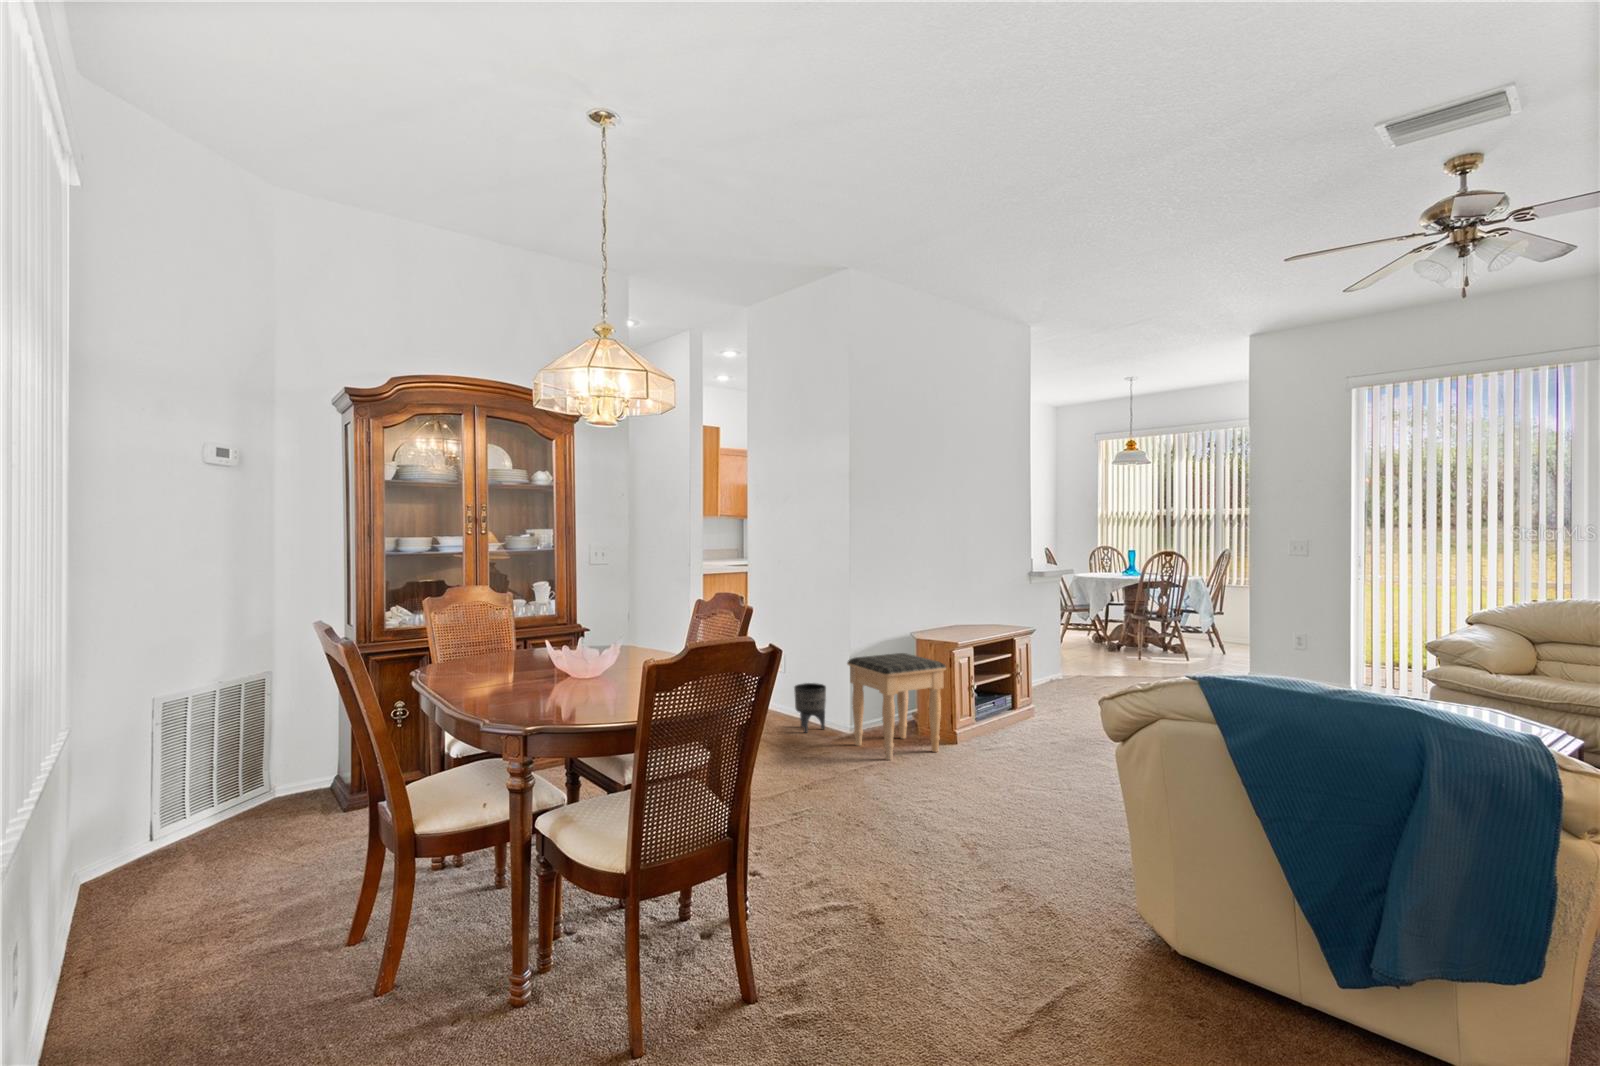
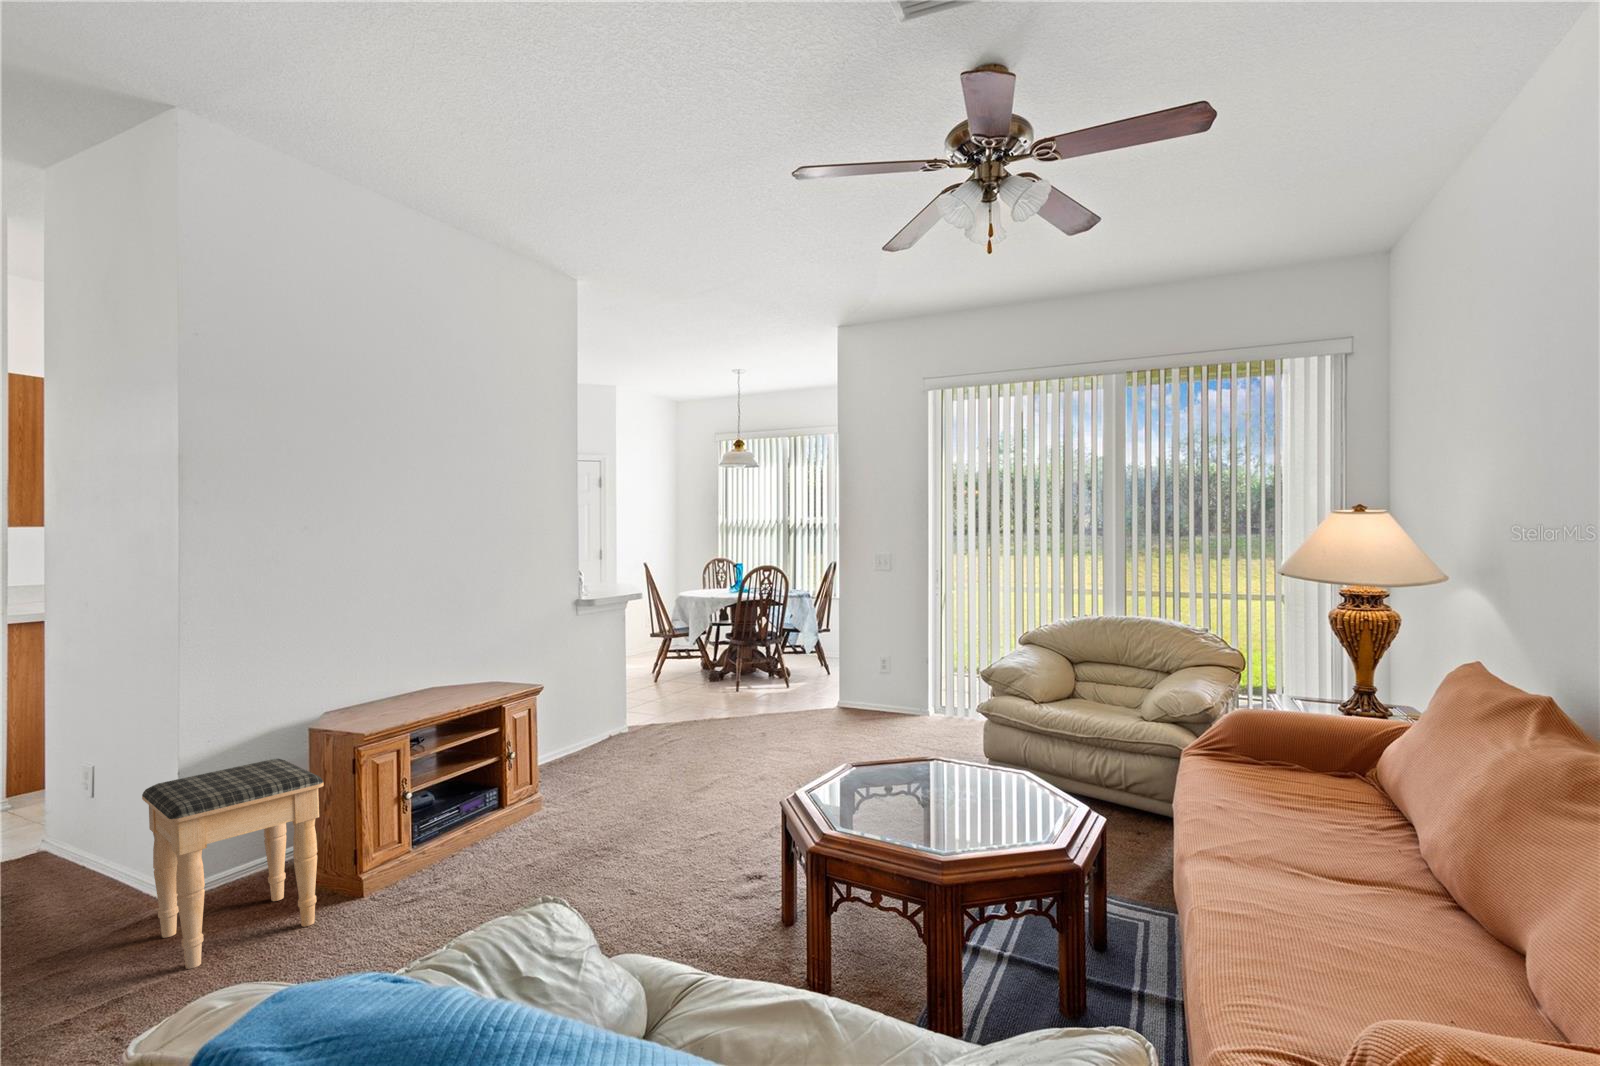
planter: present [794,683,826,733] -> none [71,824,145,920]

